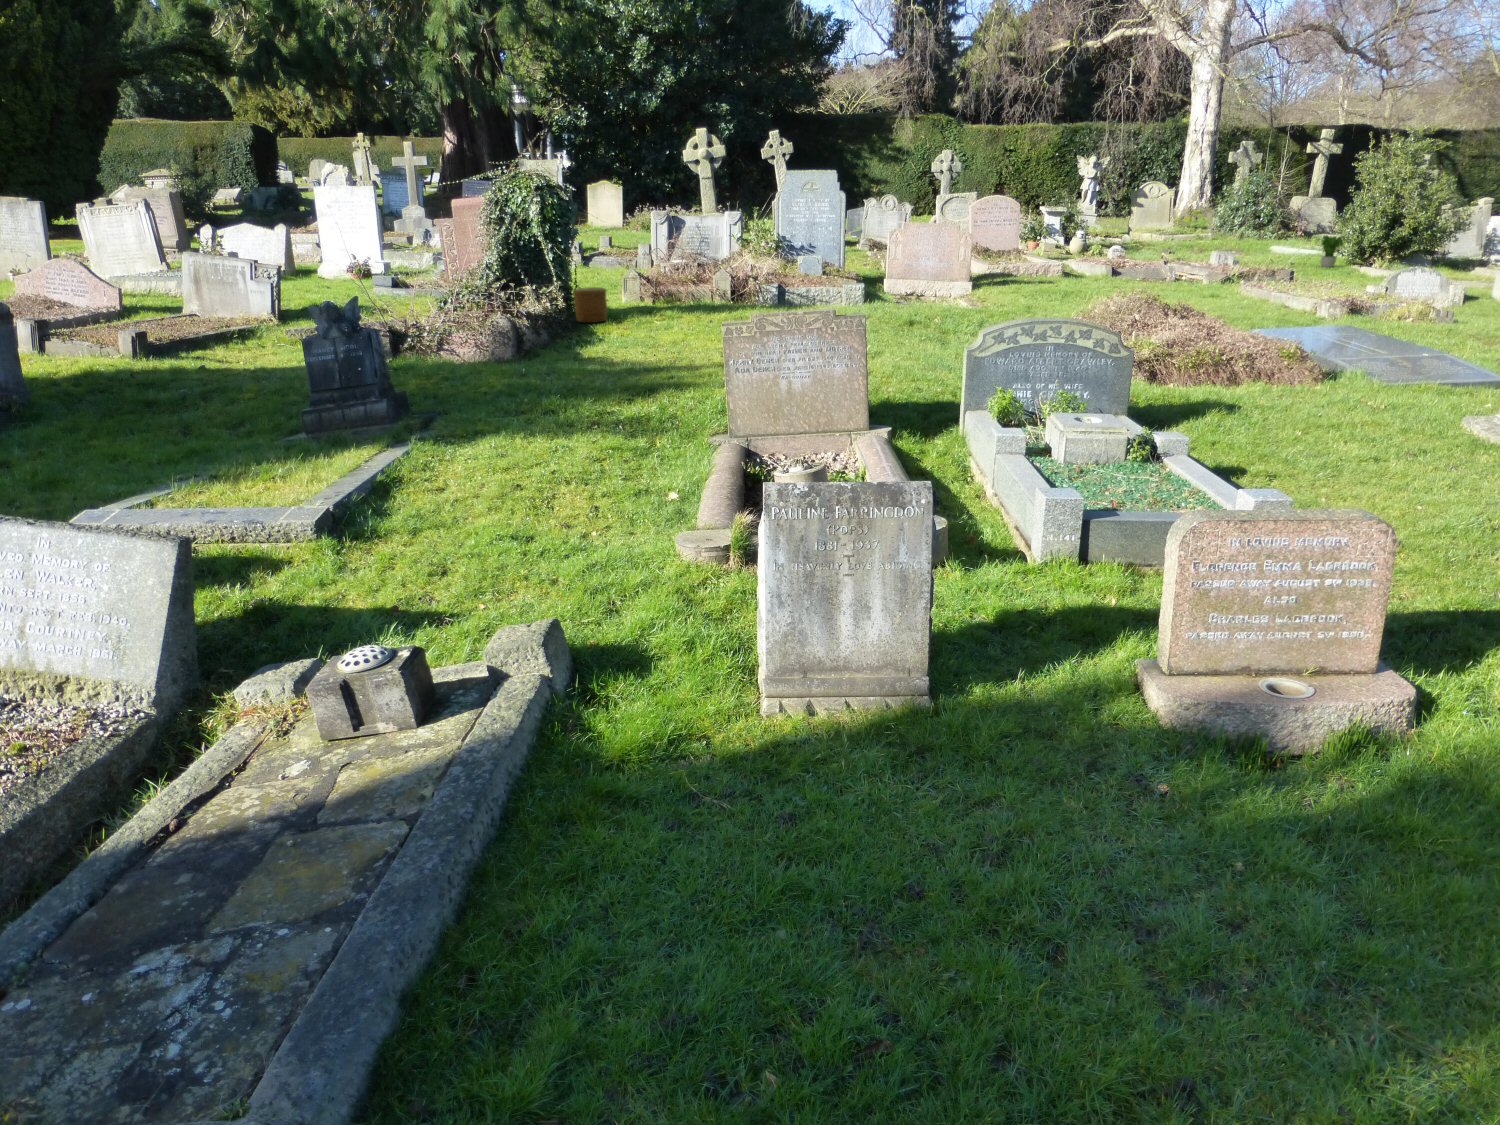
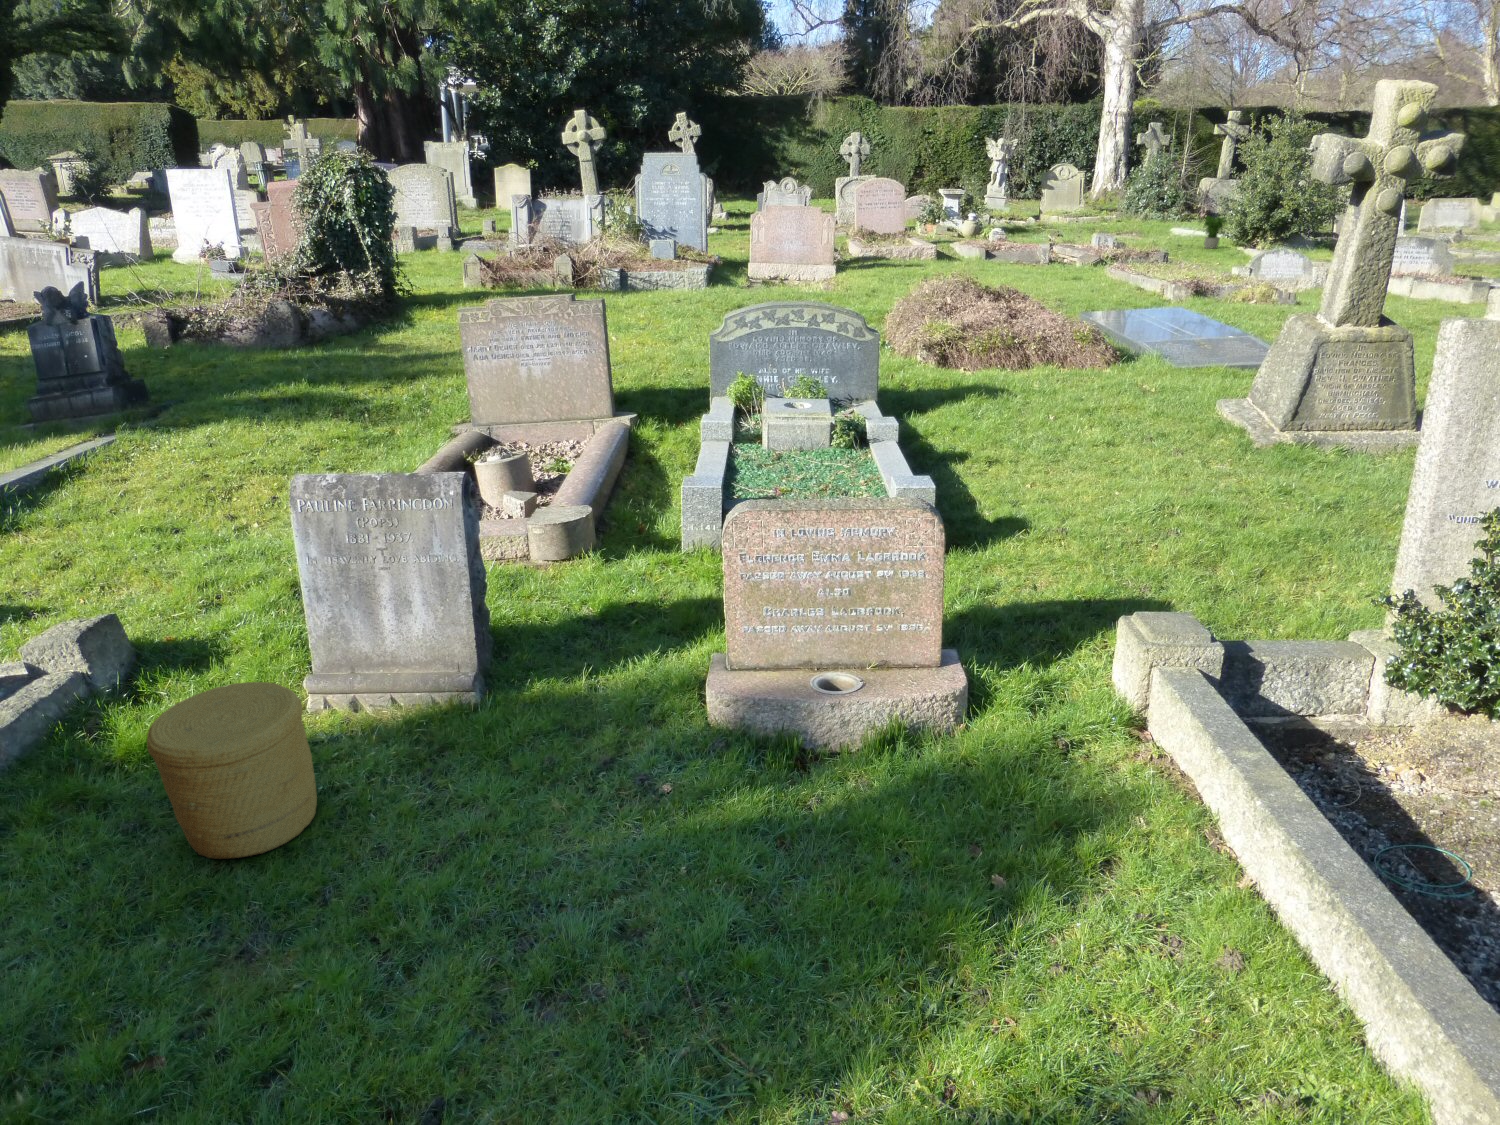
woven basket: present [573,287,607,323] -> present [147,682,317,859]

